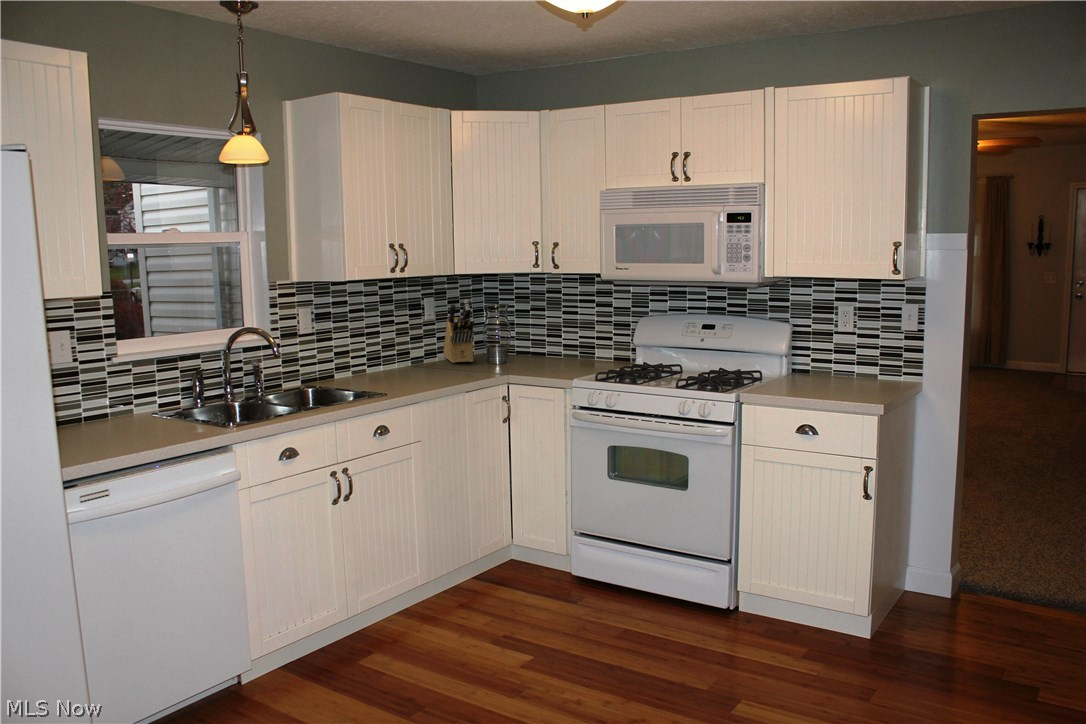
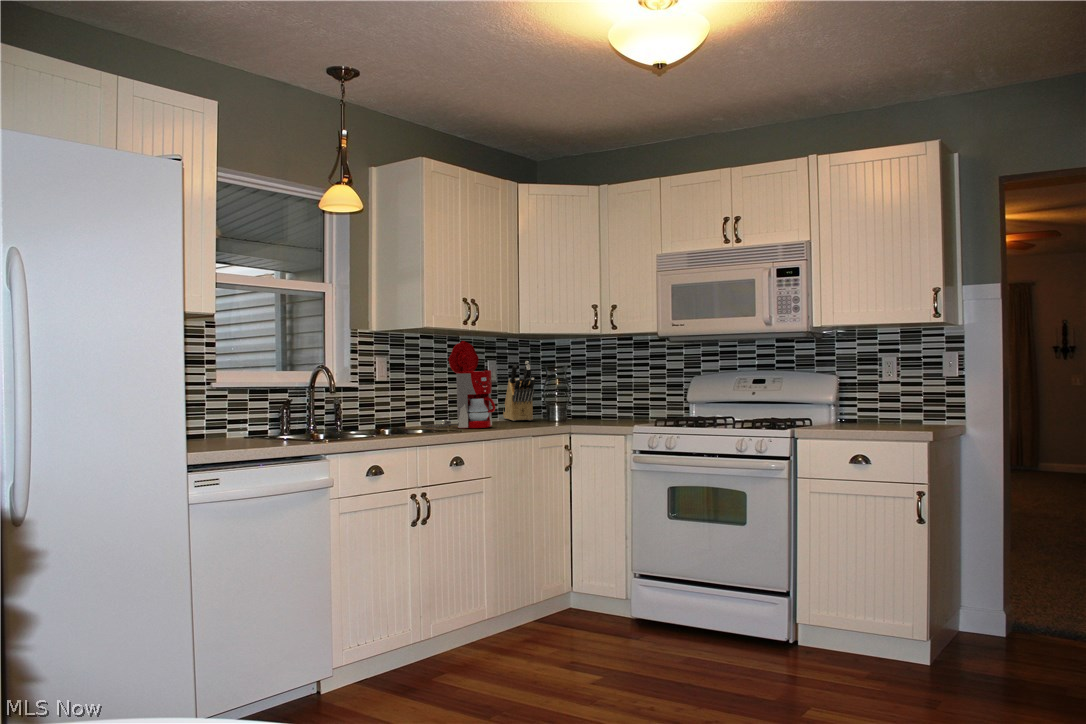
coffee maker: none [355,289,428,385] -> present [426,341,495,428]

